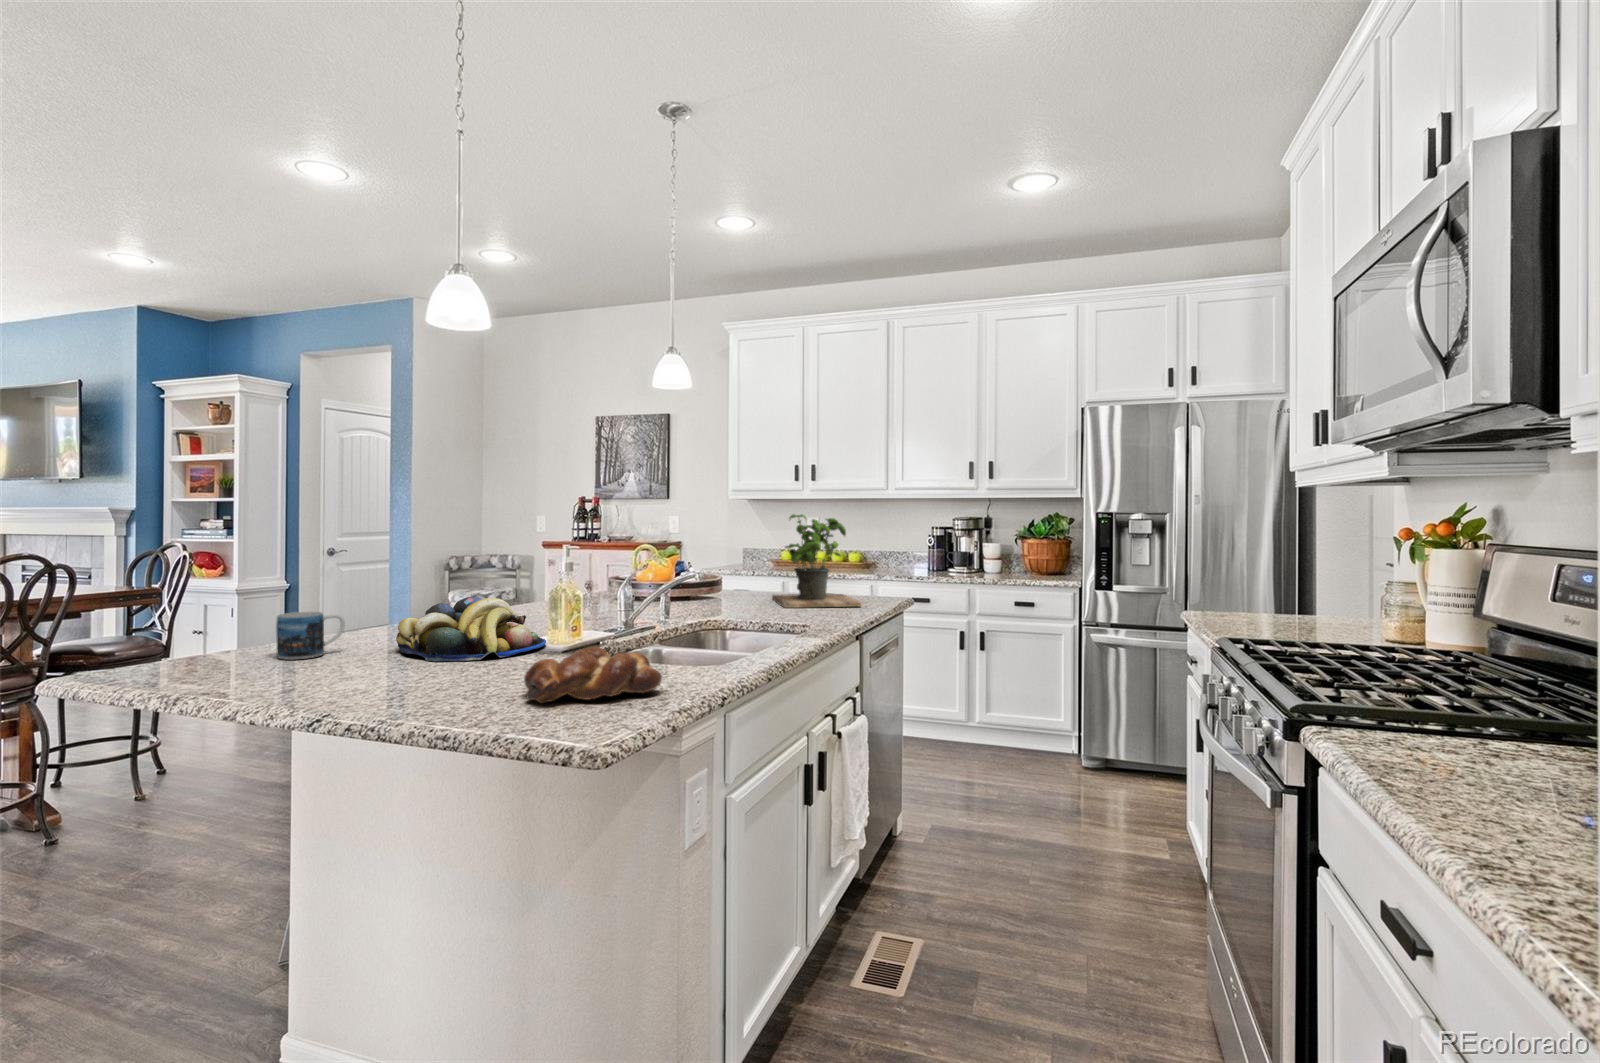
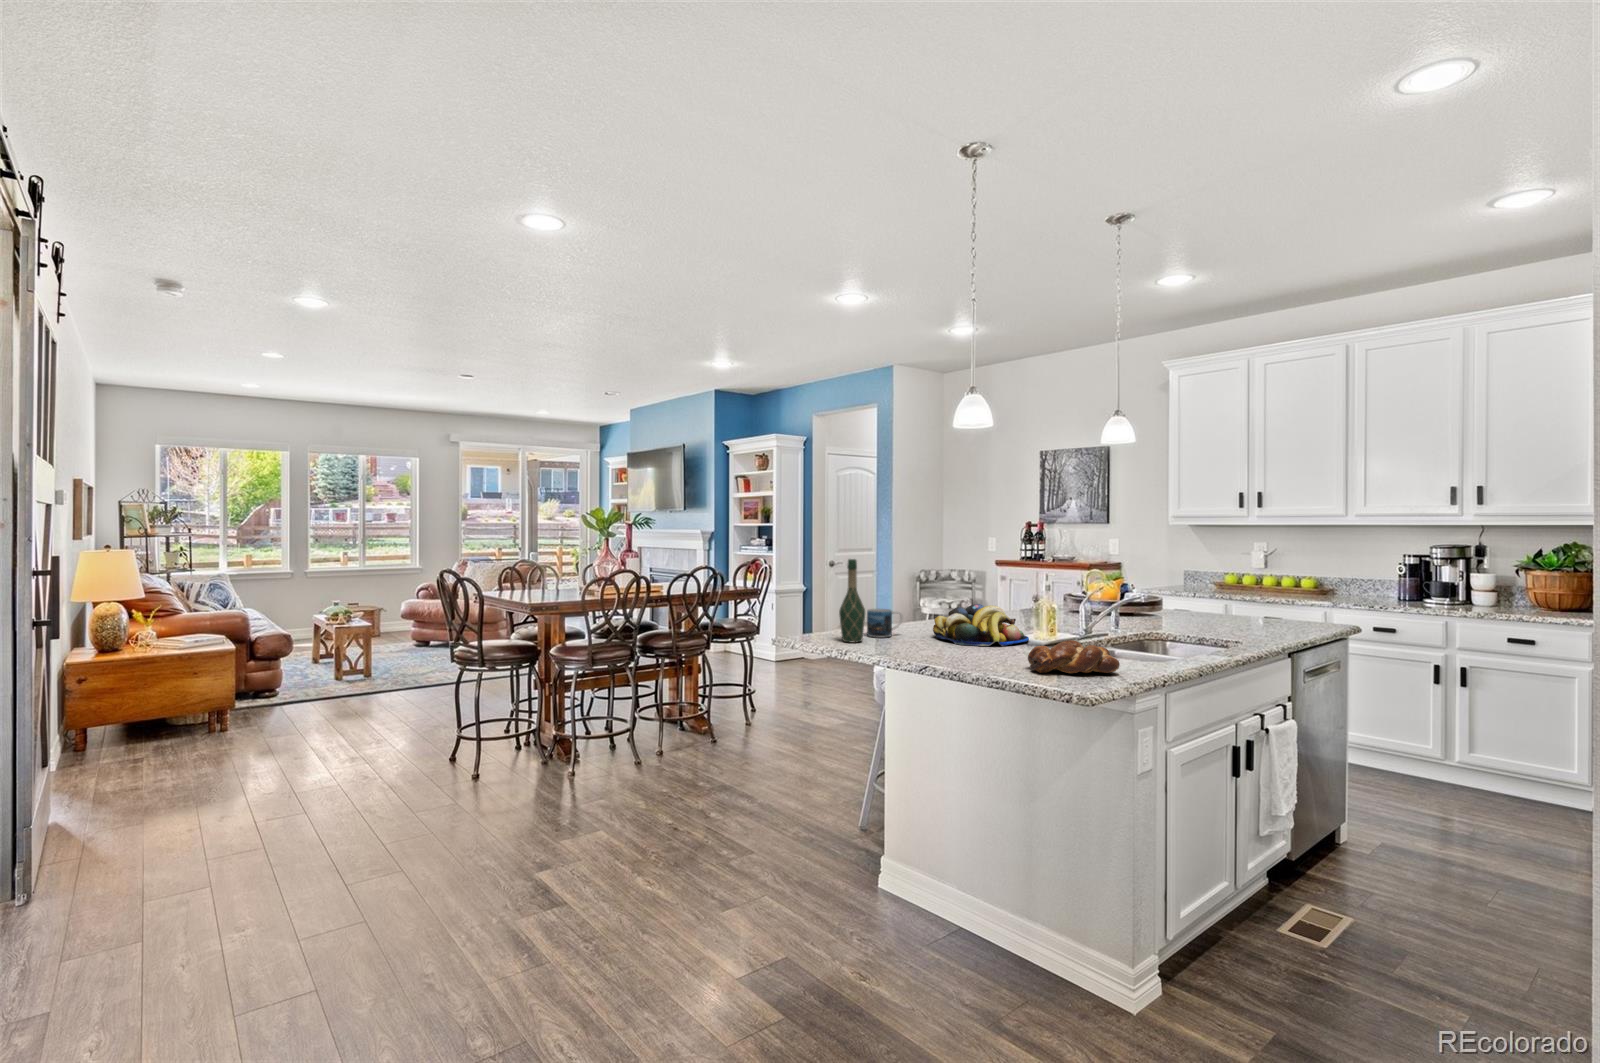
potted plant: present [772,514,861,608] -> none [1211,545,1301,629]
wine bottle: none [207,531,262,674] -> present [839,559,865,642]

